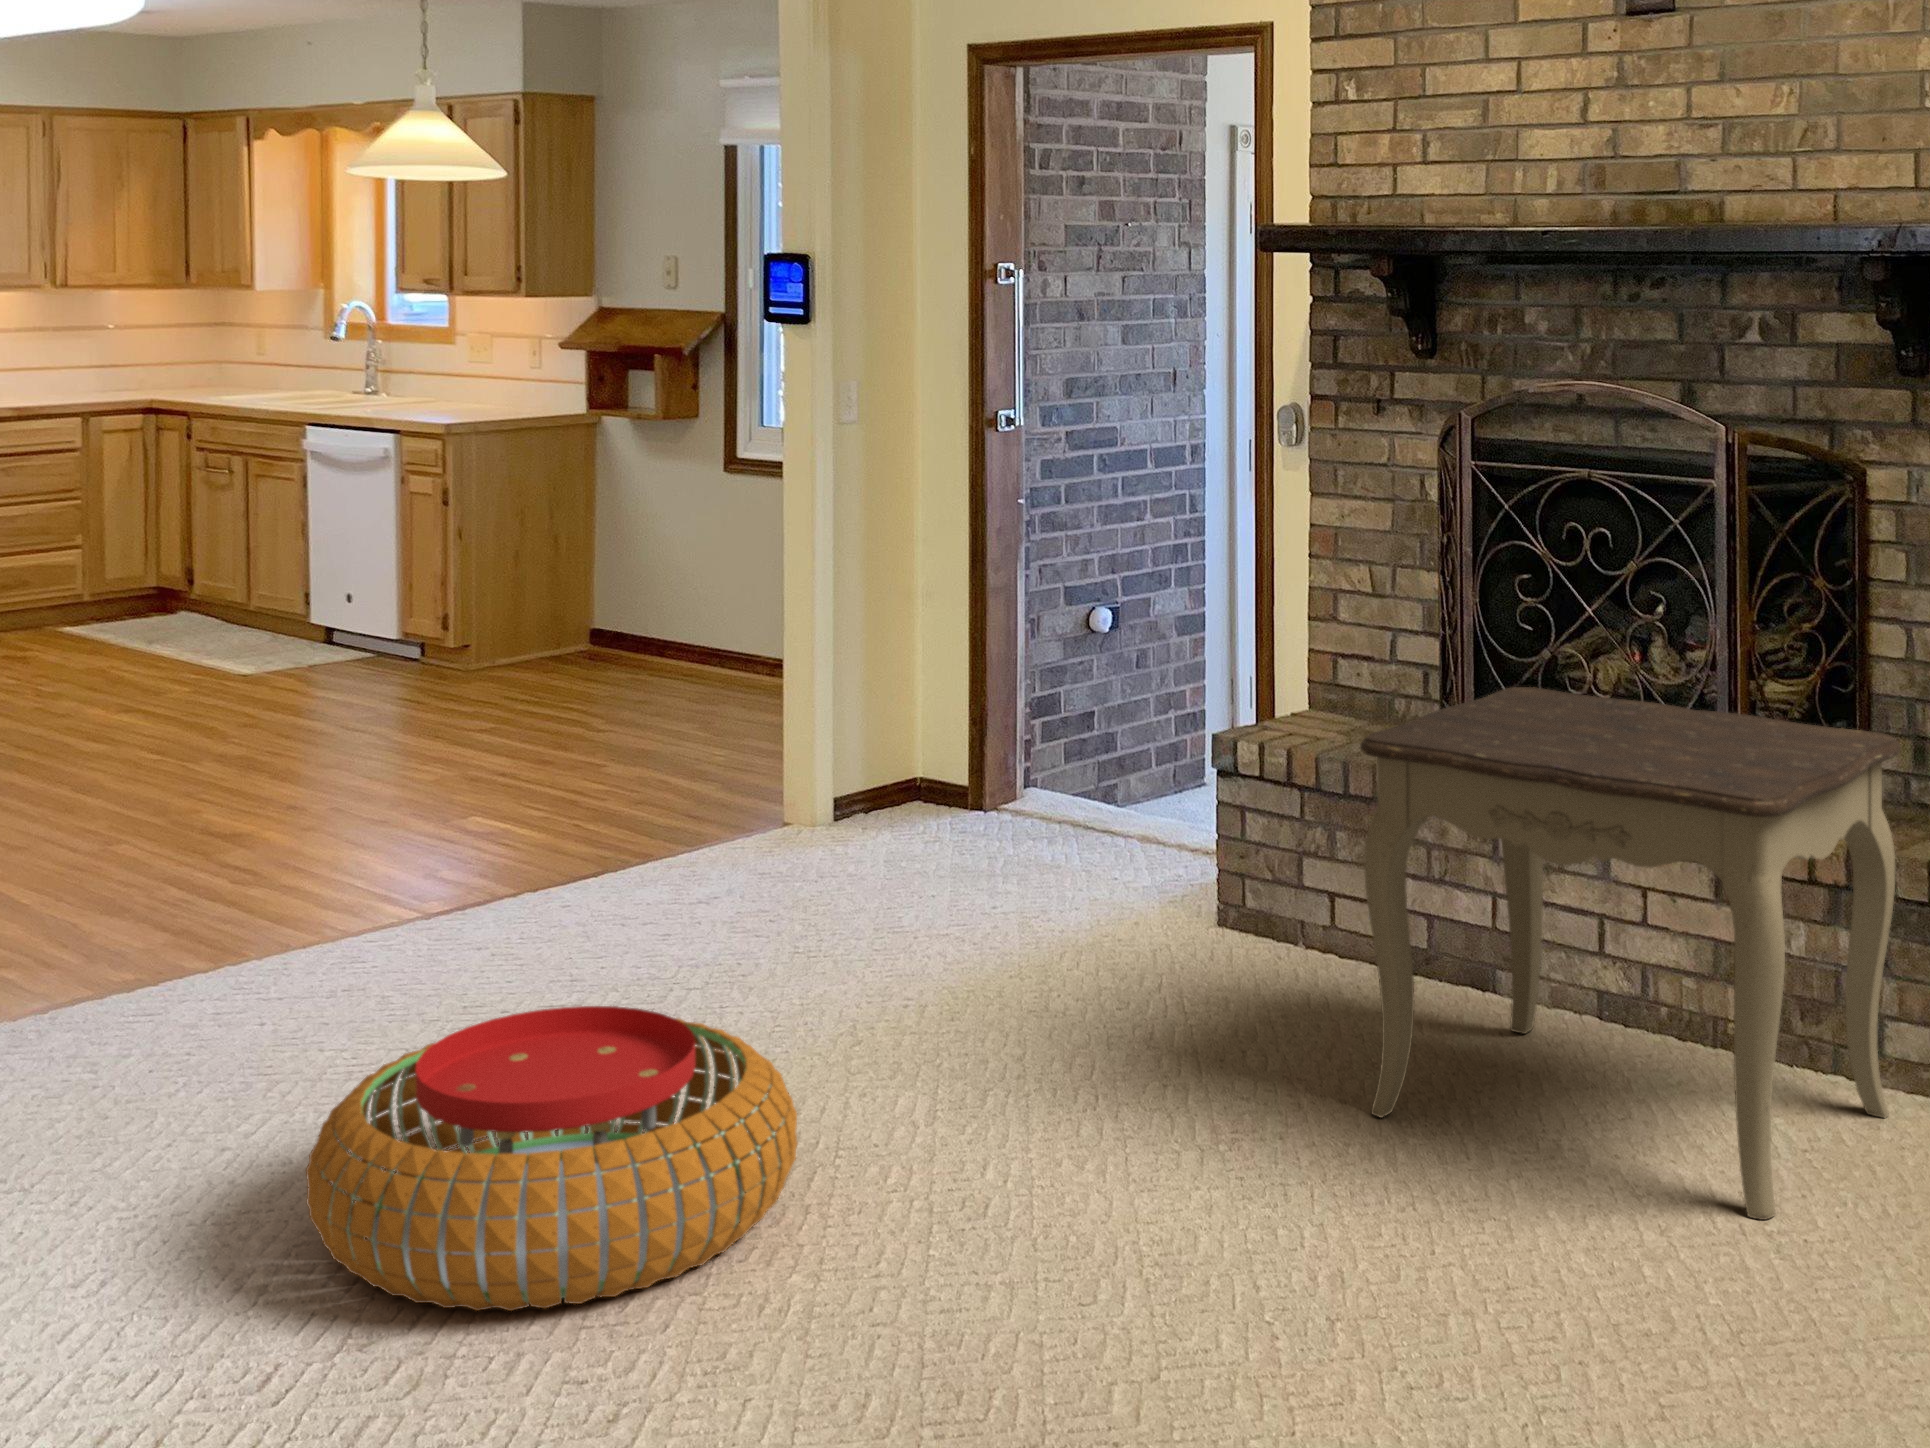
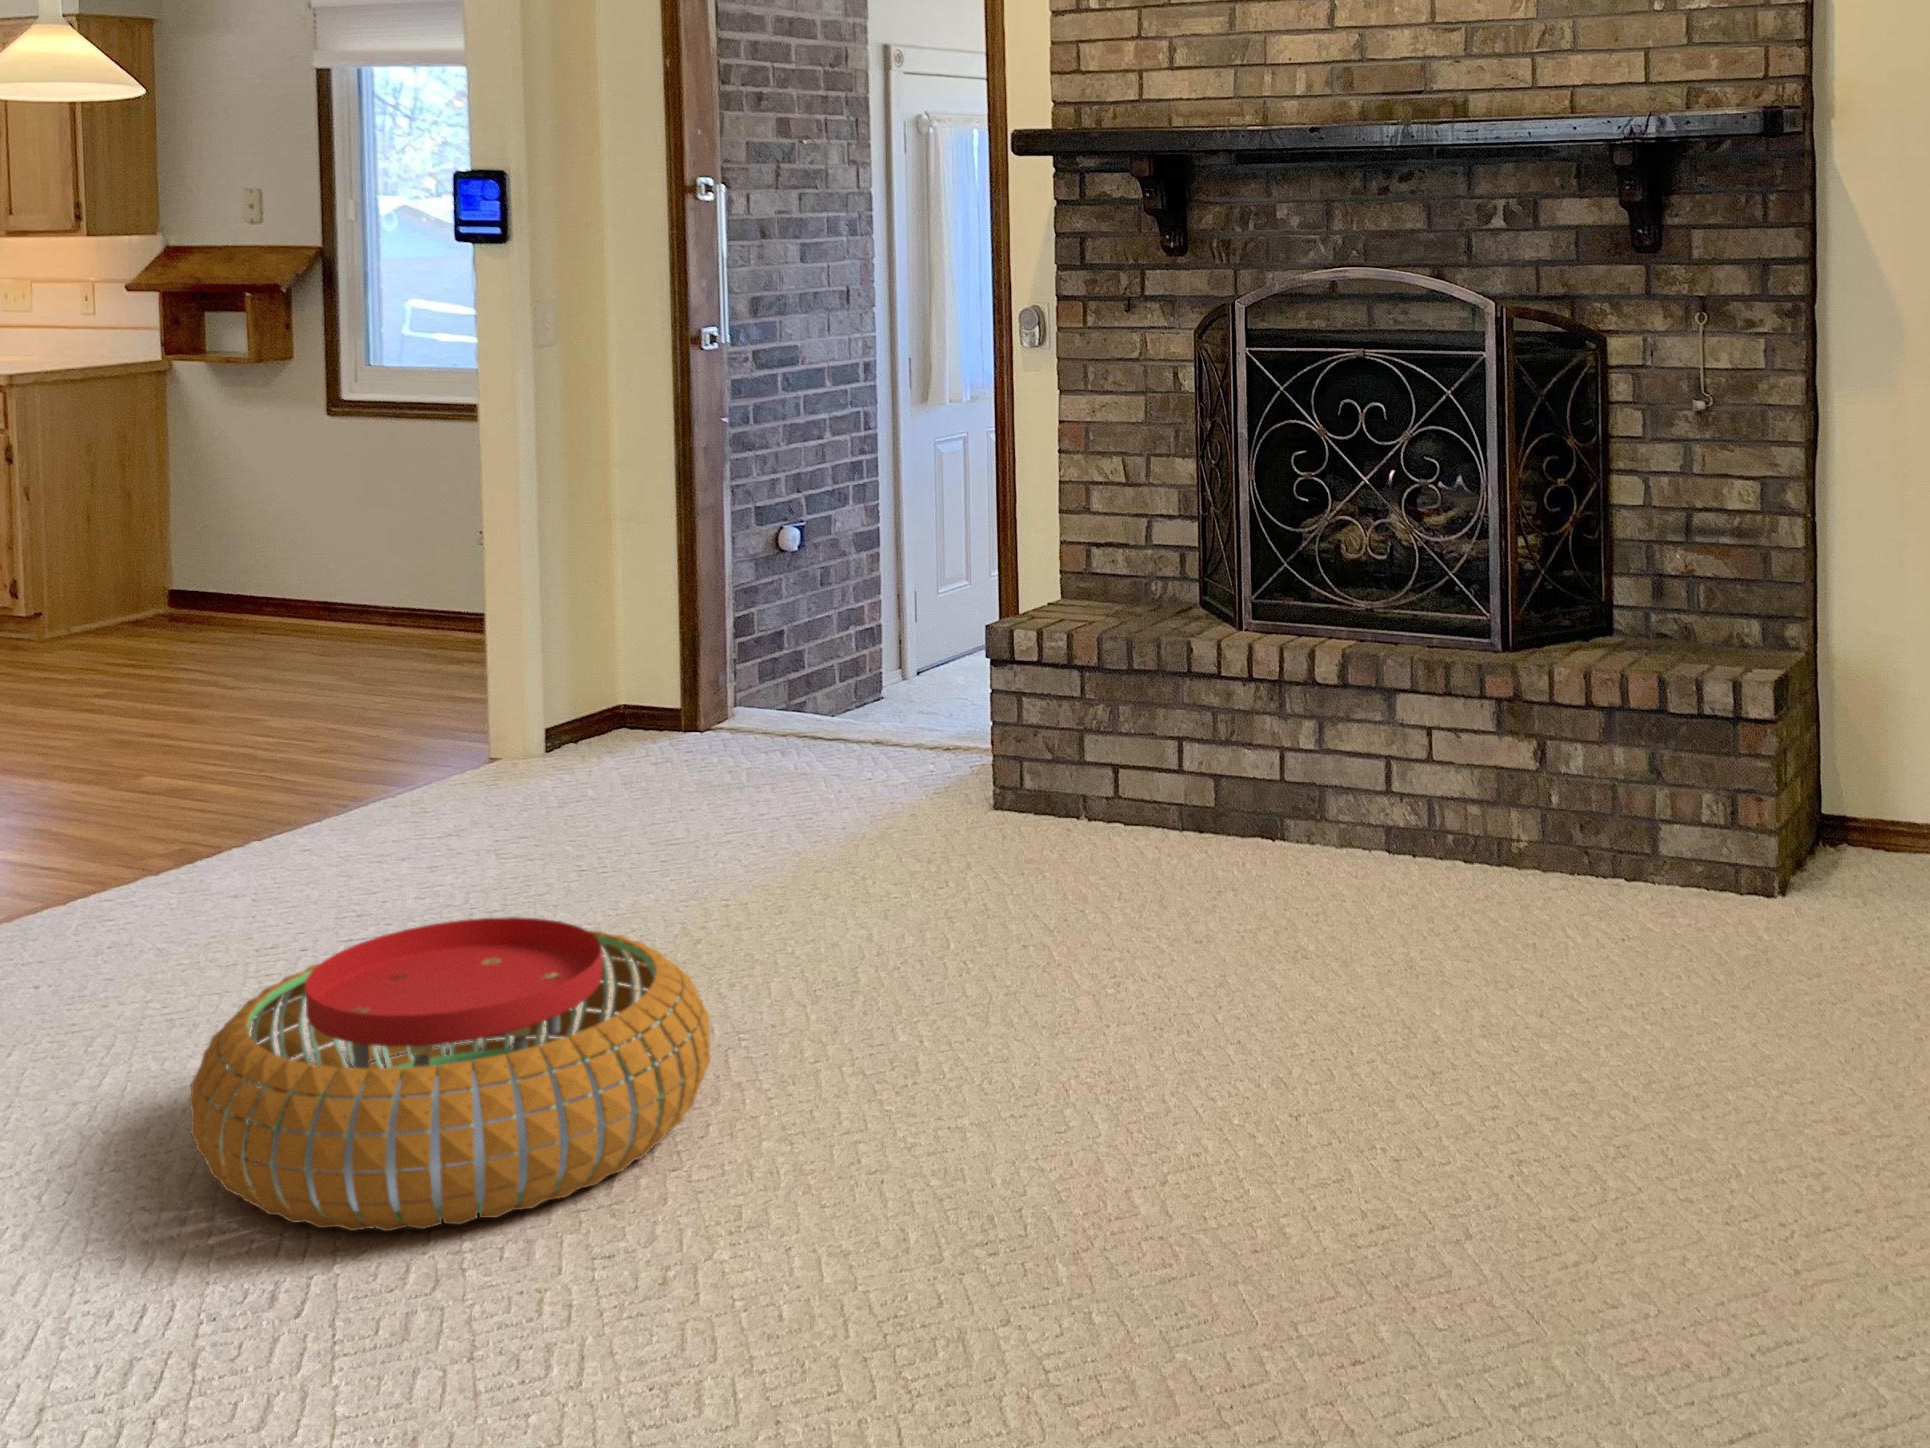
side table: present [1360,687,1900,1220] -> none [1207,550,1679,998]

